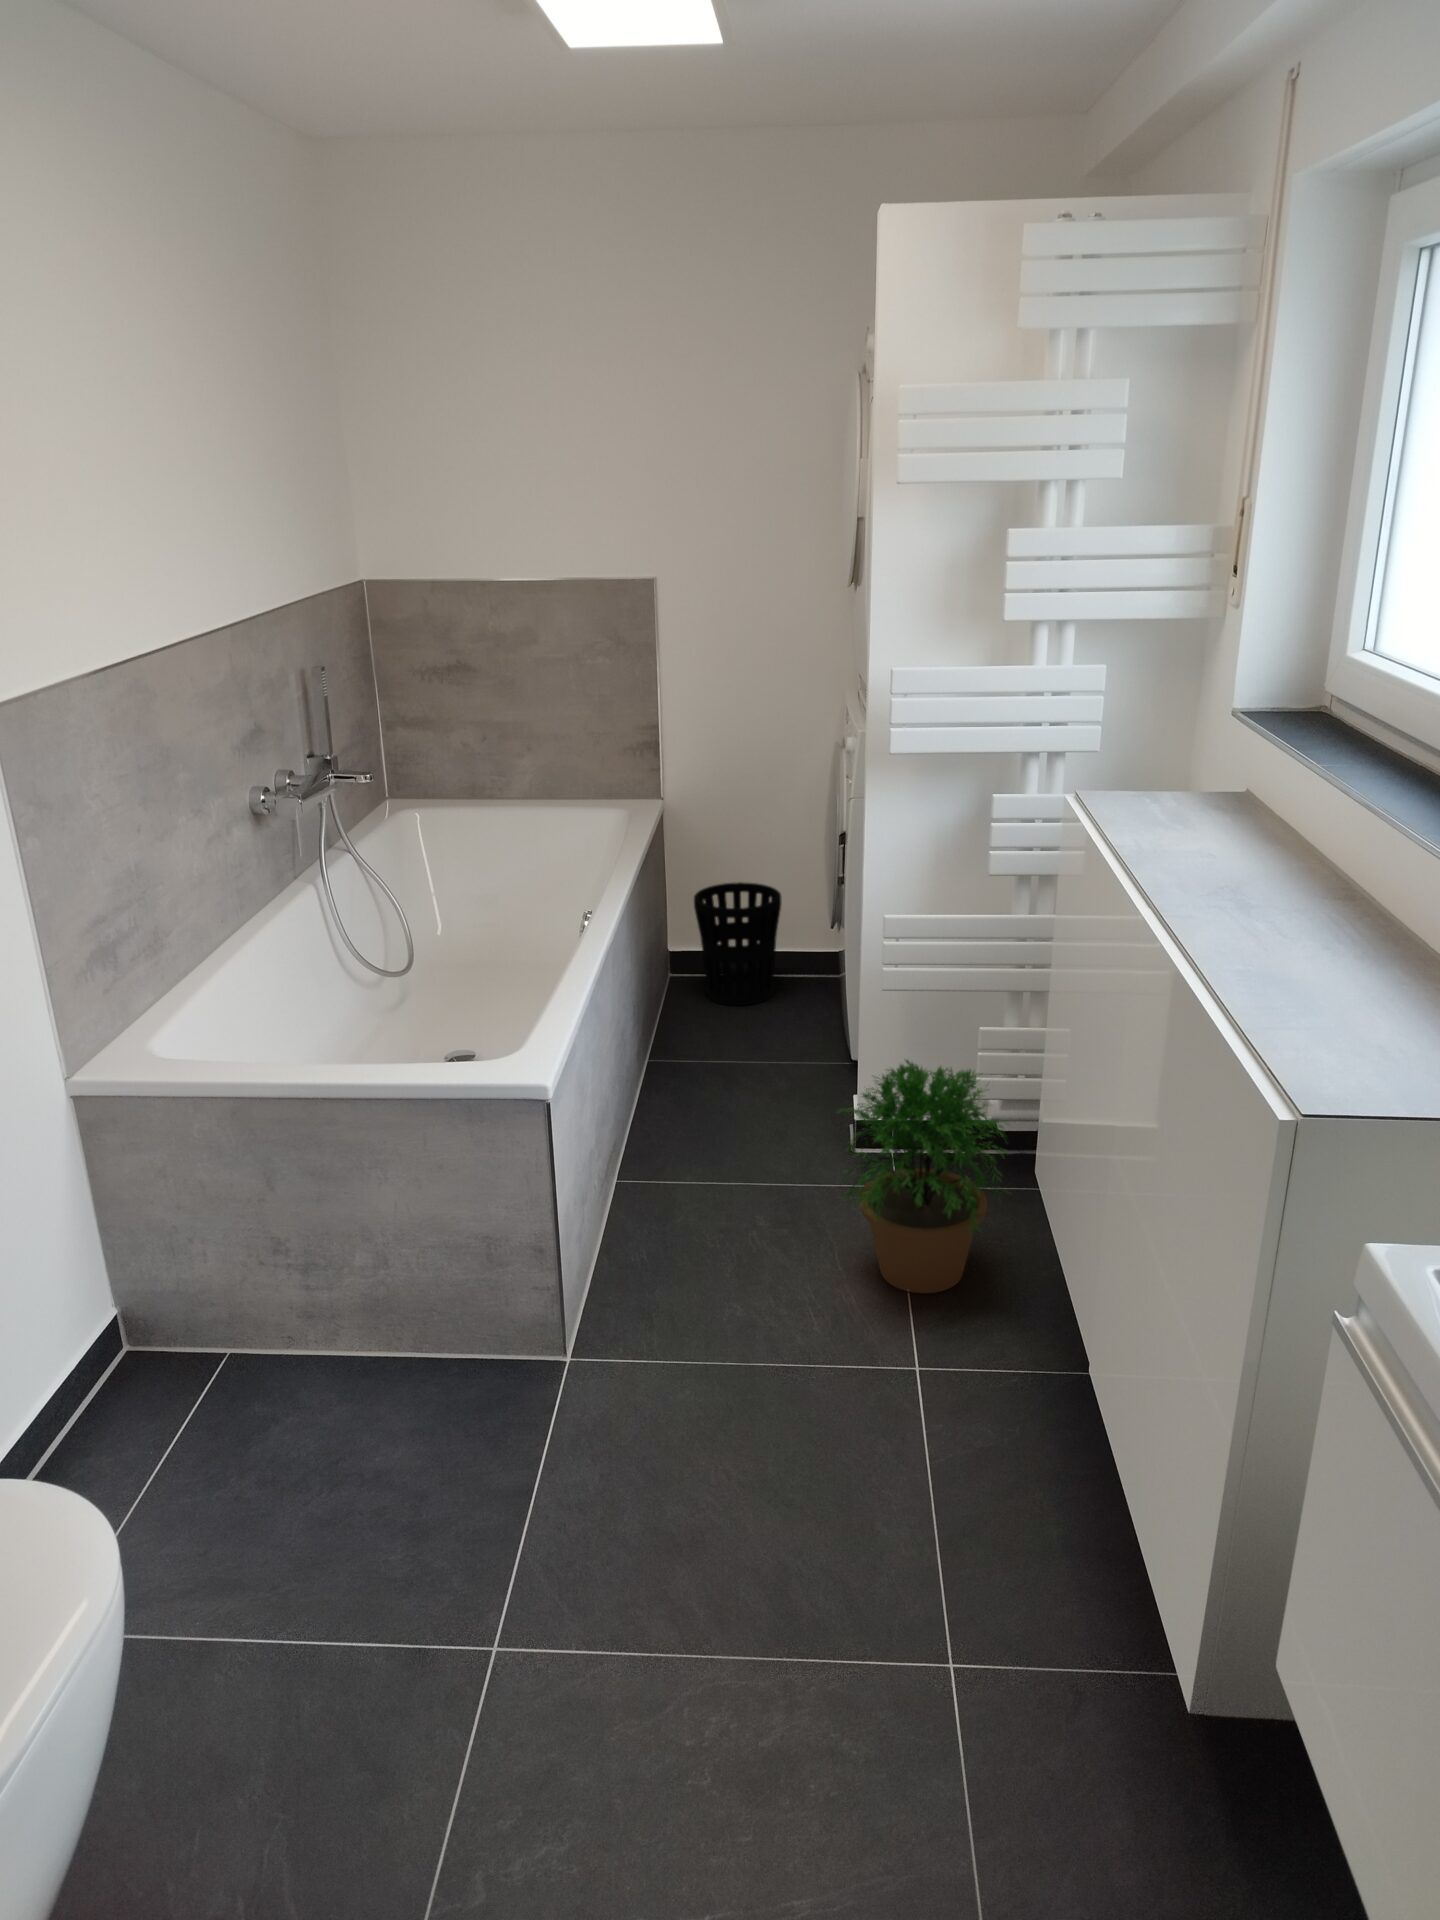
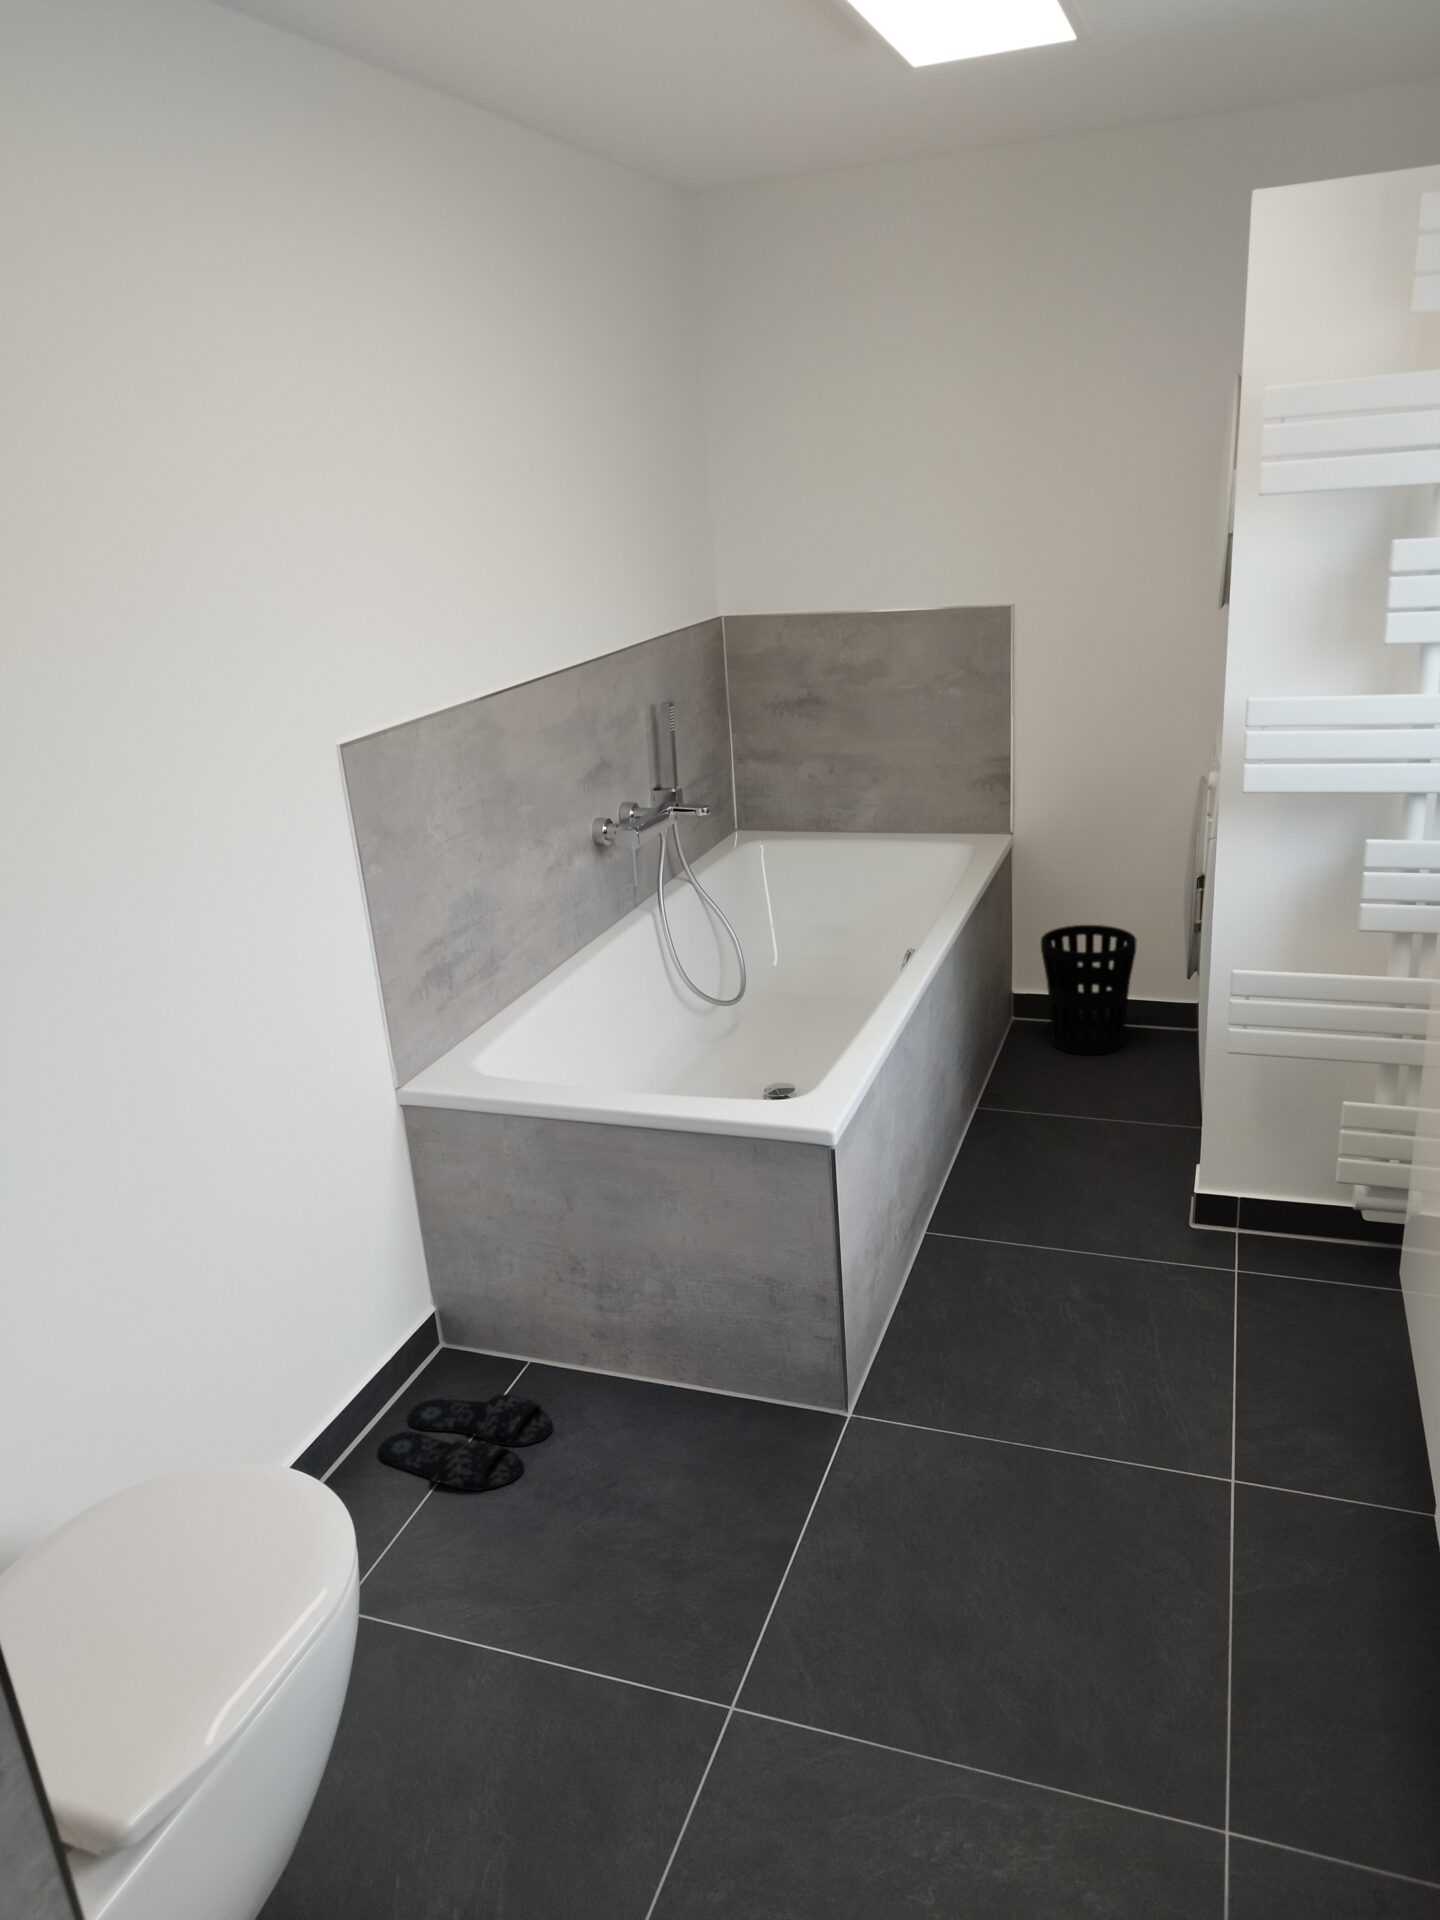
potted plant: present [840,1060,1007,1293] -> none [1157,1130,1362,1394]
slippers: none [75,1385,267,1485] -> present [378,1394,553,1490]

